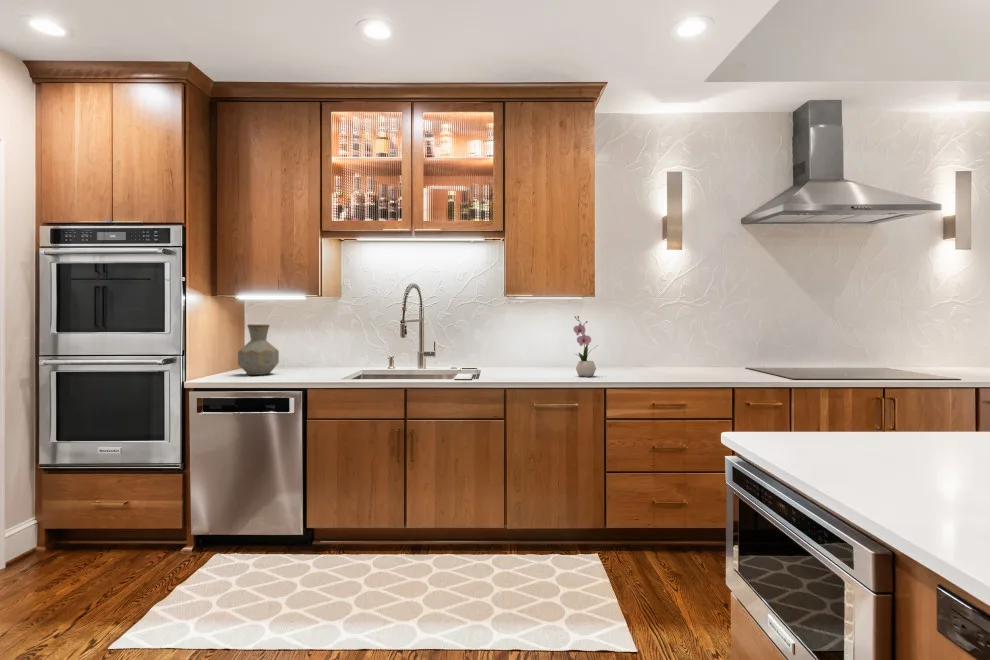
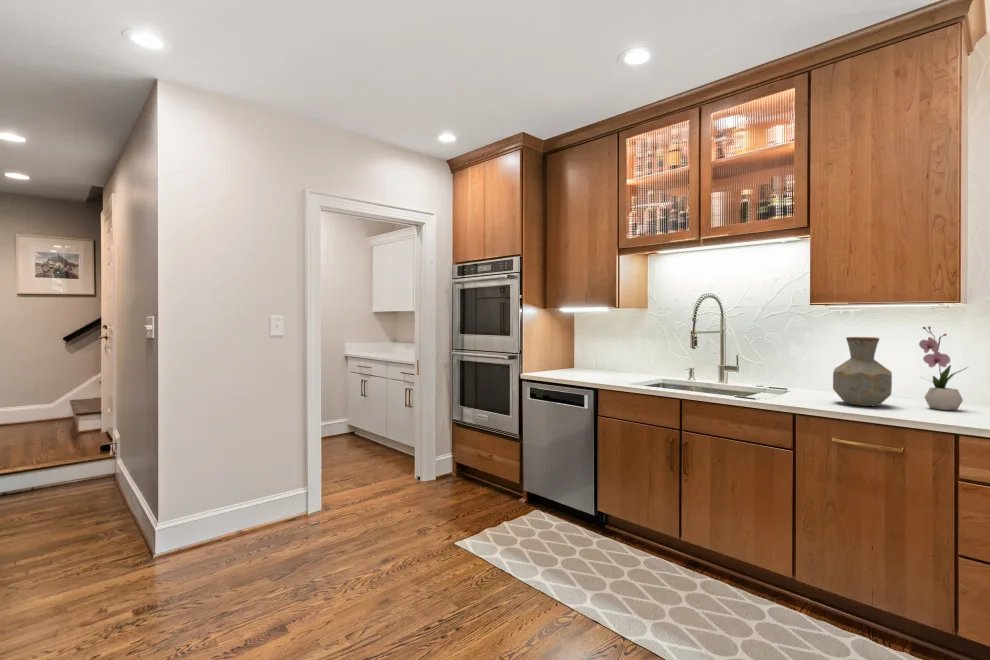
vase: present [238,324,279,375] -> present [833,337,892,406]

